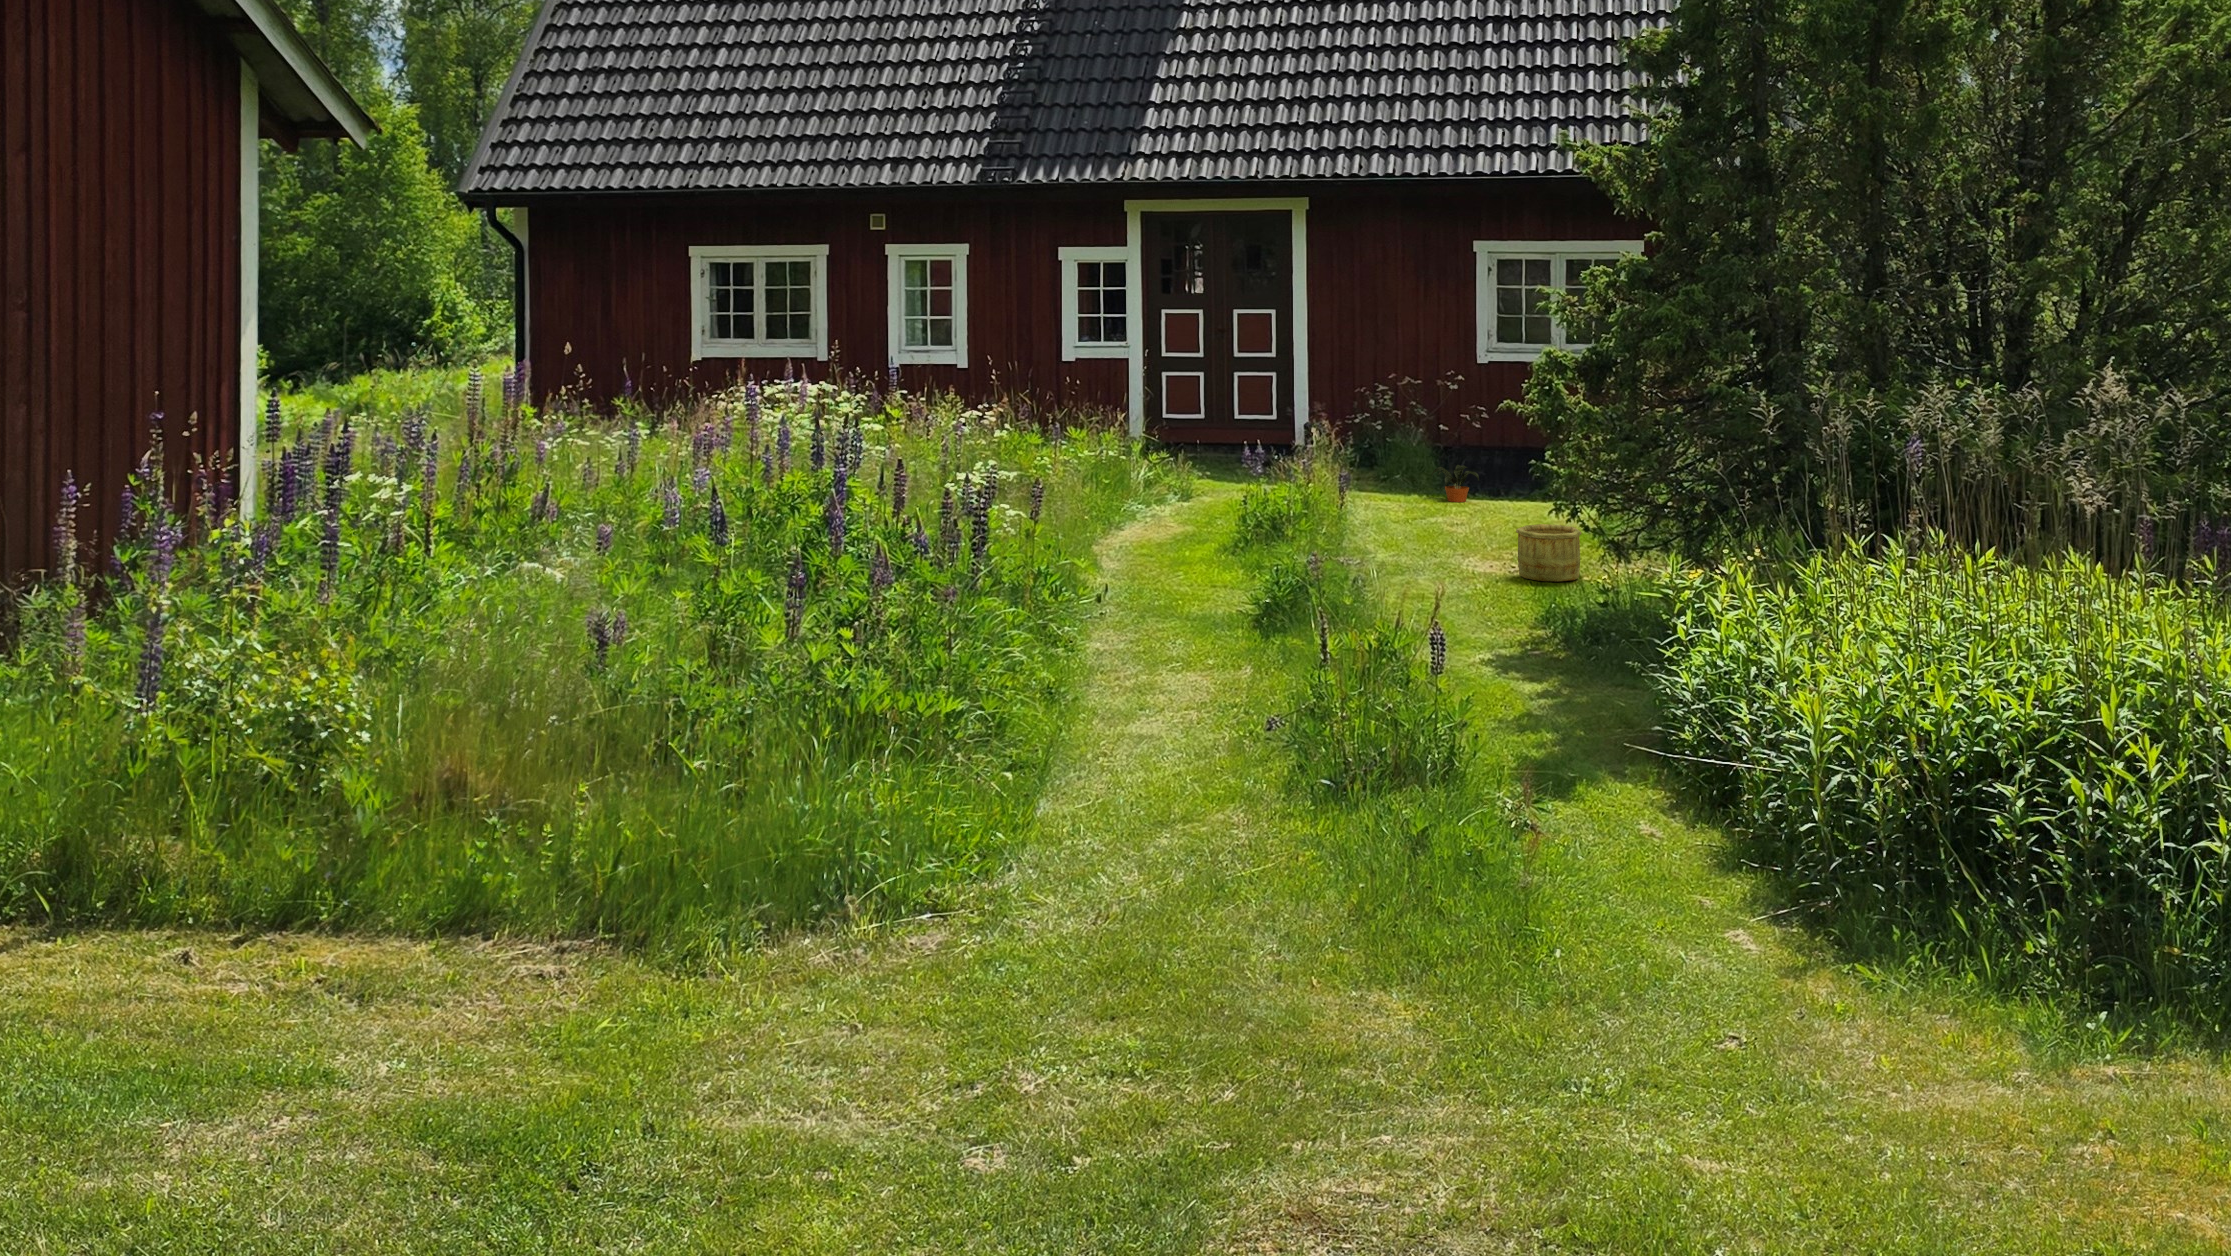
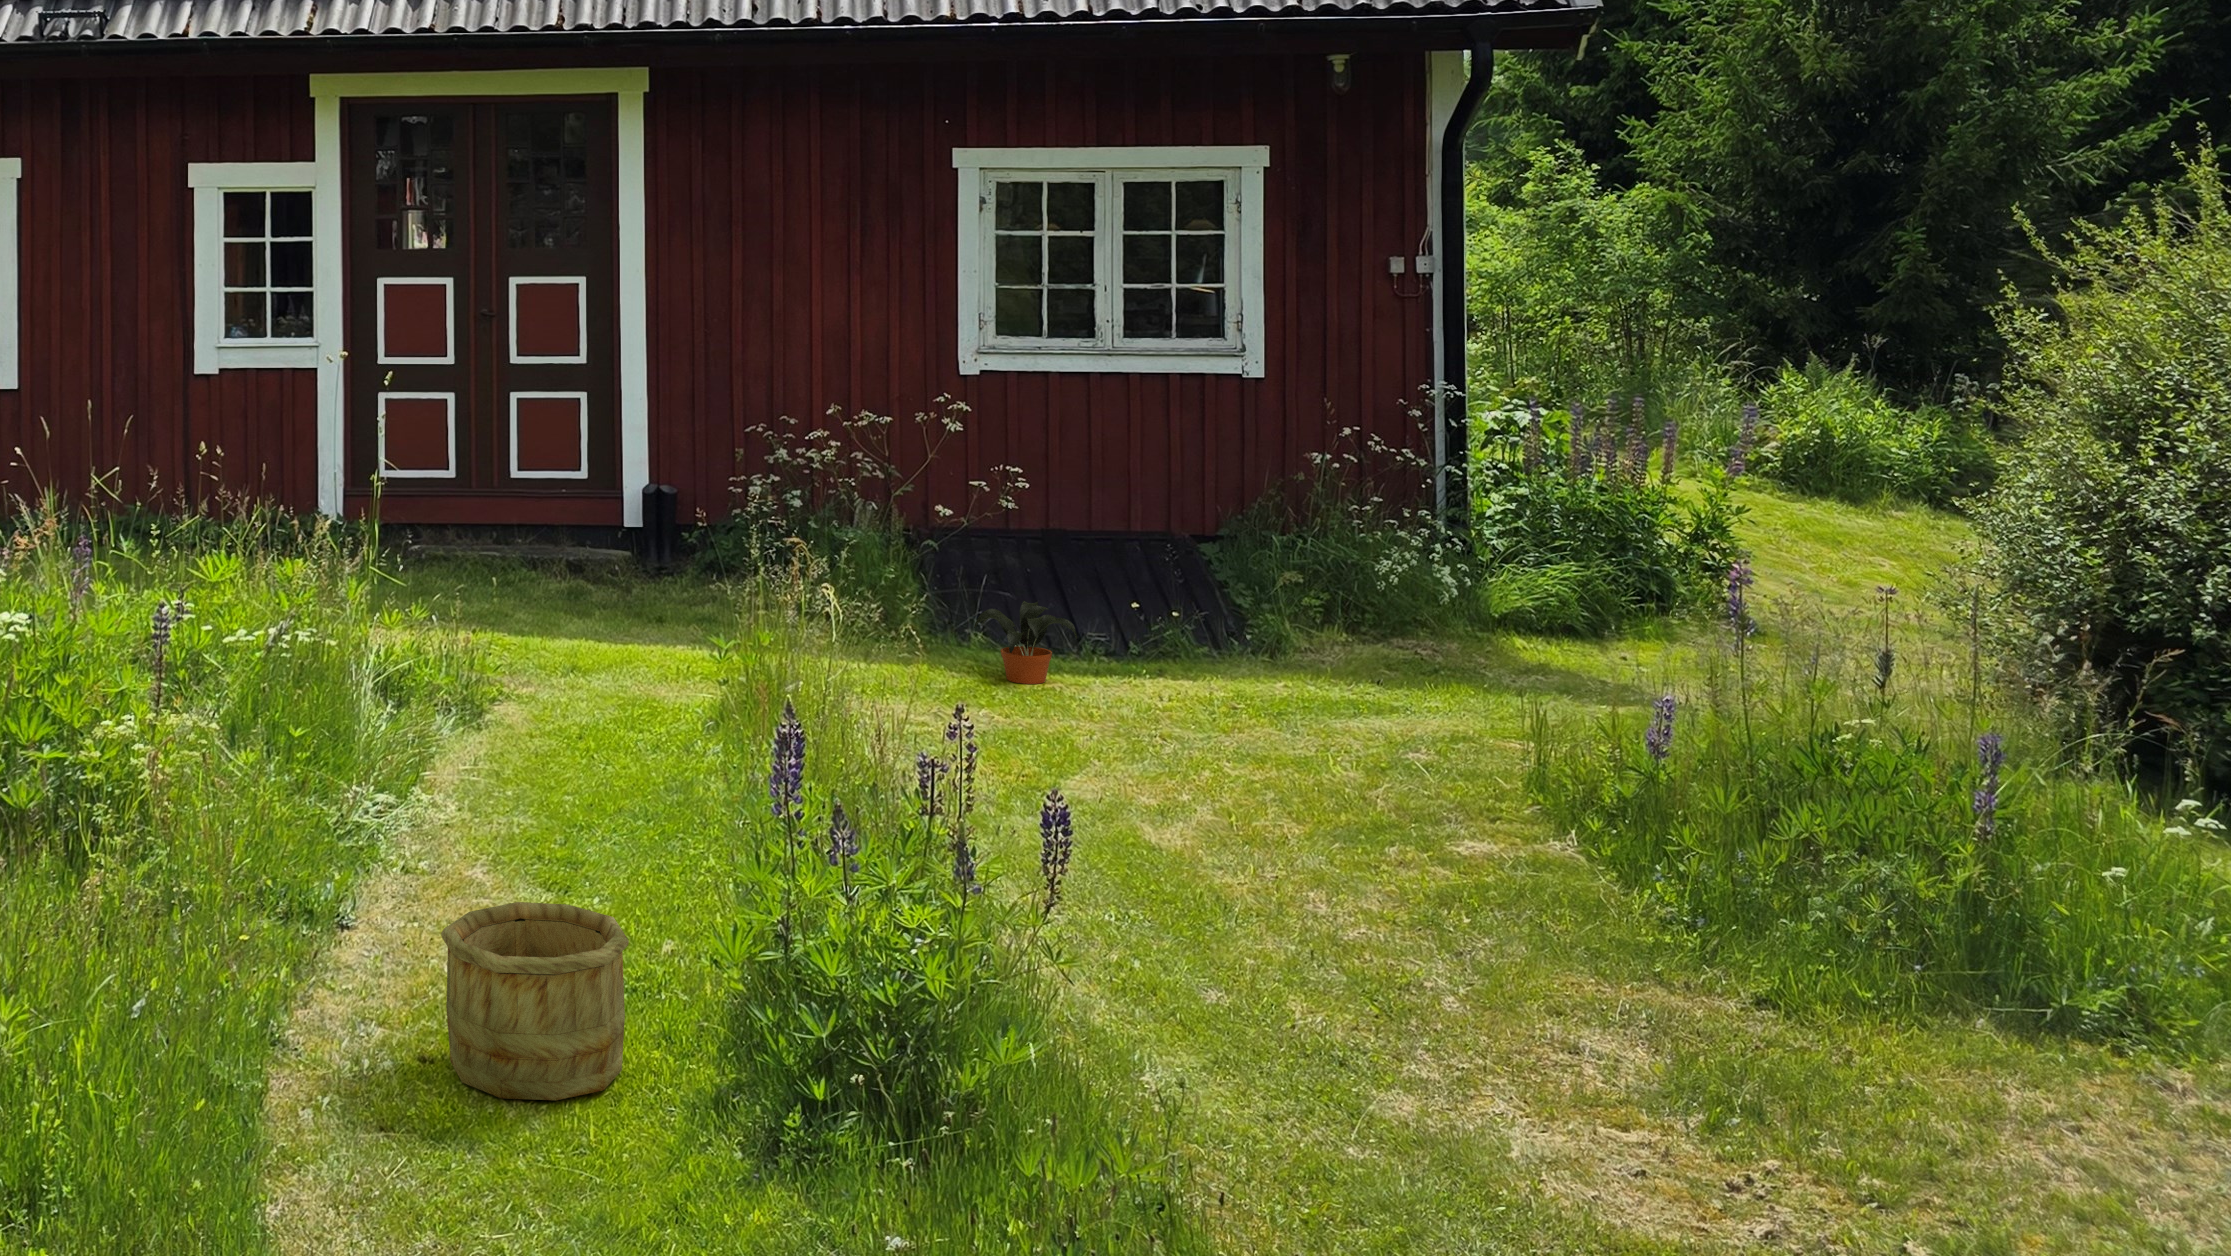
wooden bucket: present [1516,524,1582,581] -> present [441,902,629,1100]

